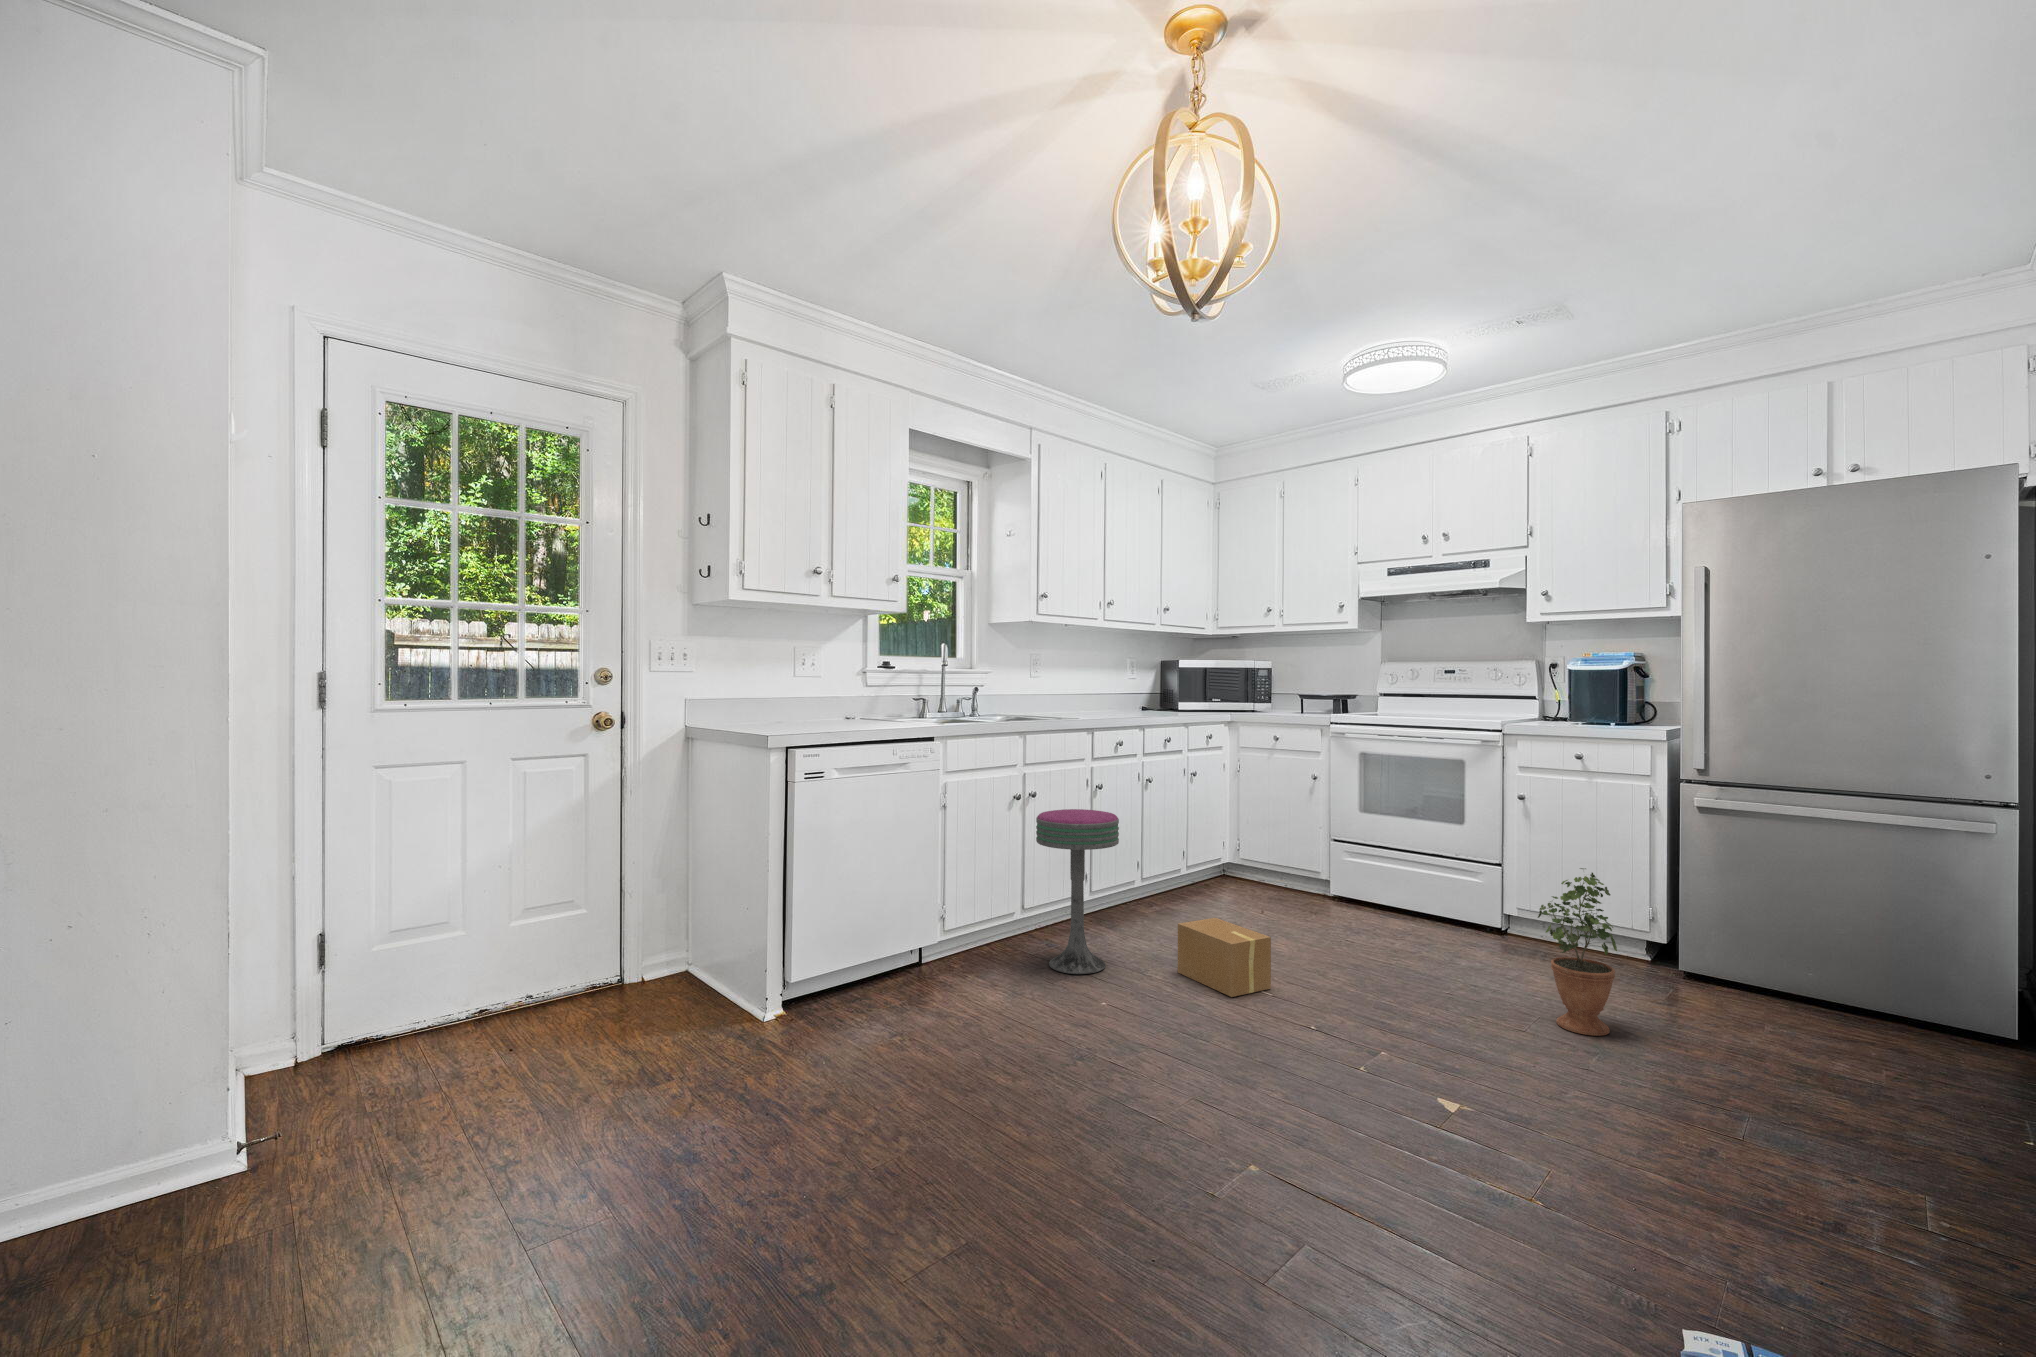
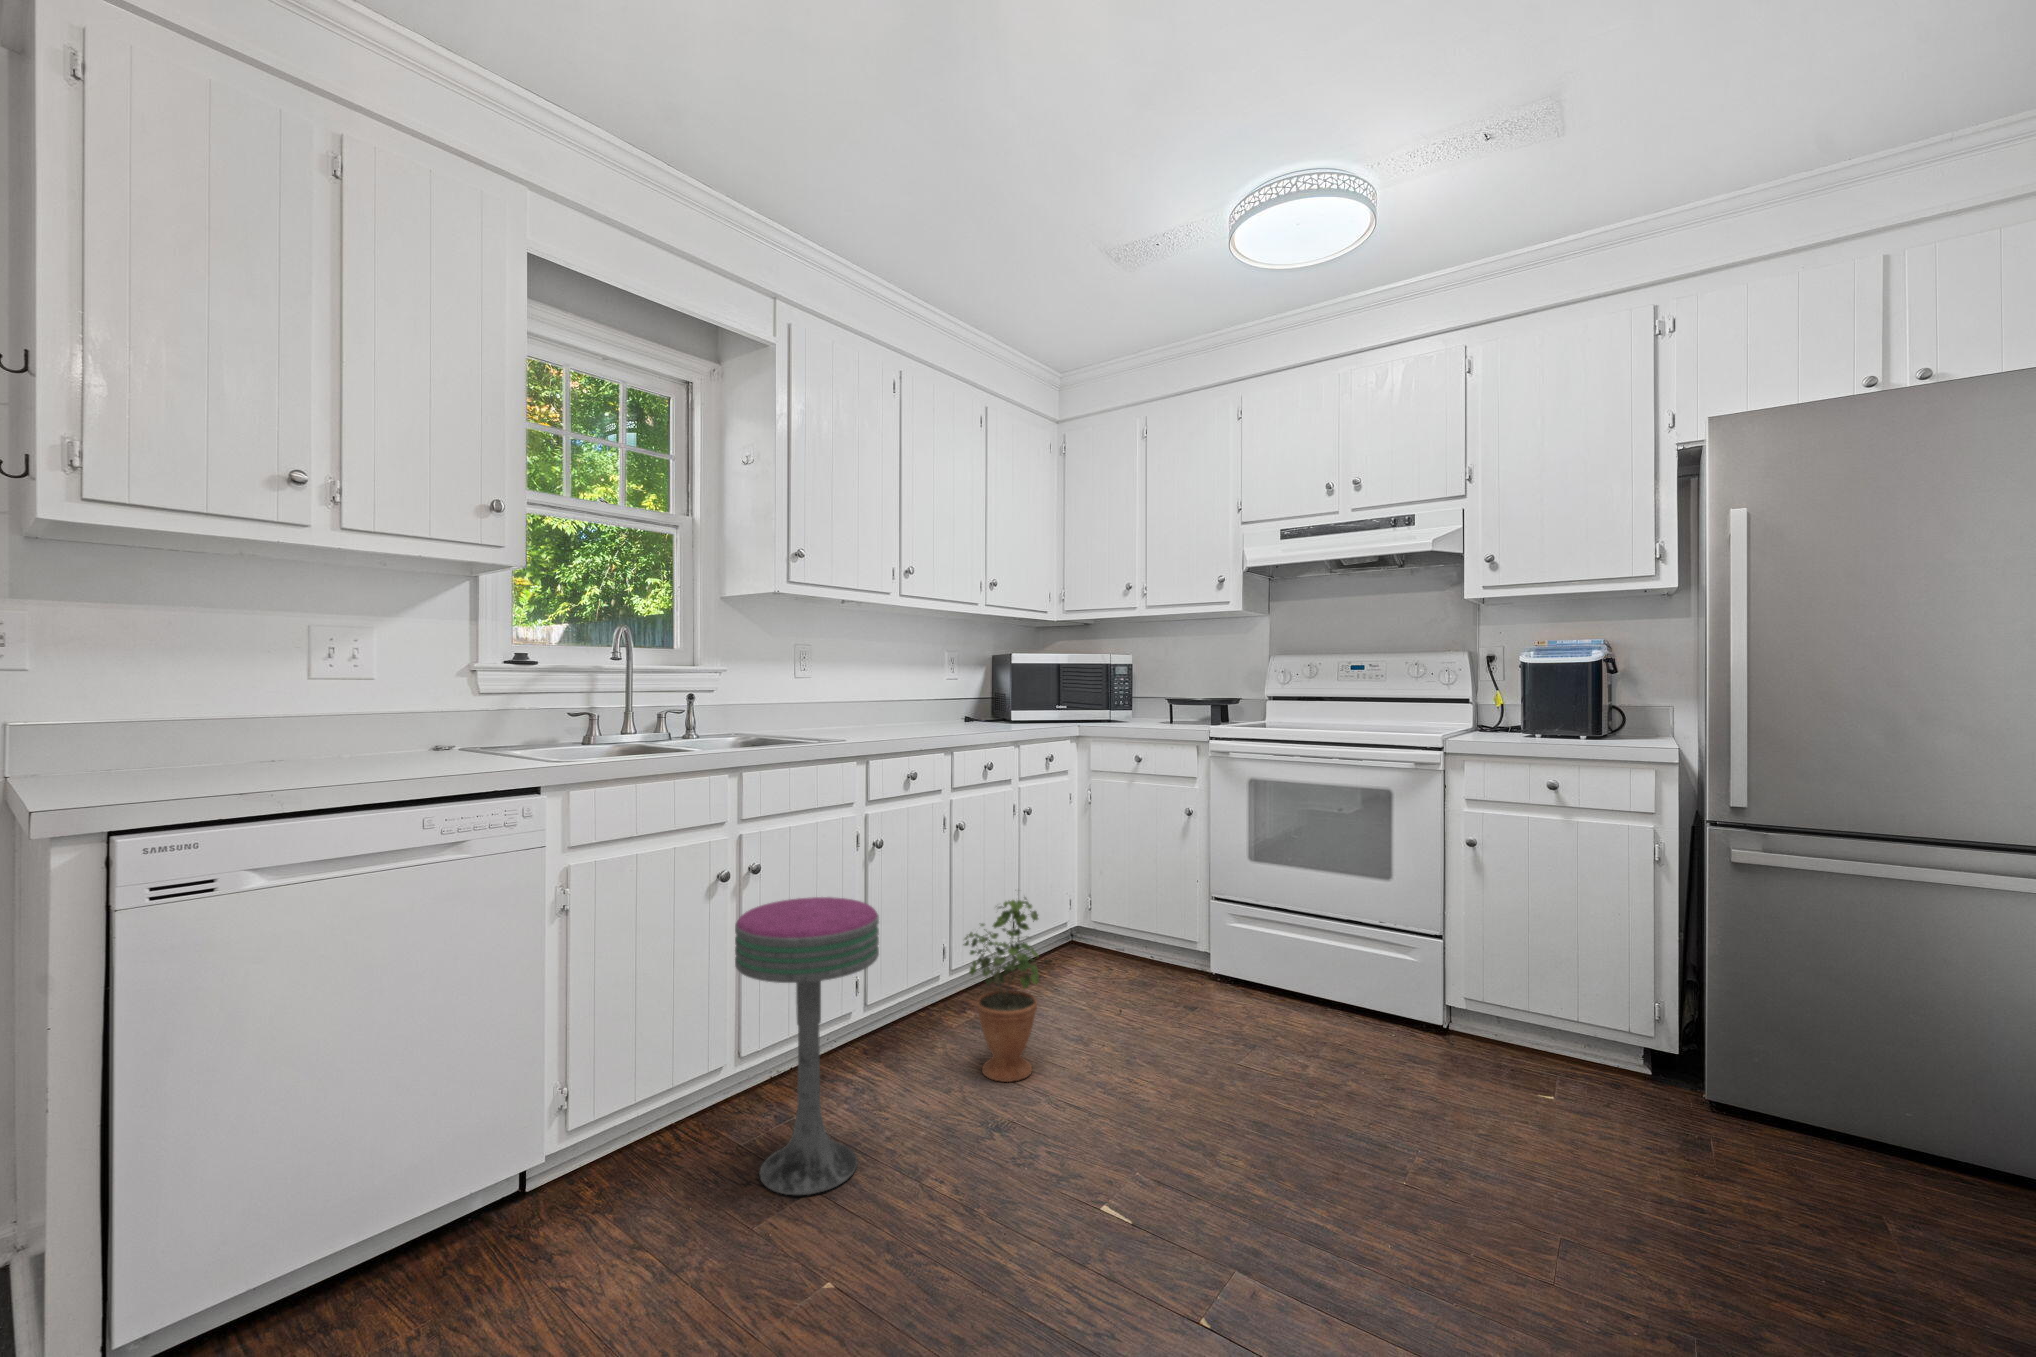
potted plant: present [1538,868,1617,1036] -> present [963,898,1039,1082]
cardboard box: present [1178,918,1271,997] -> none [976,1070,1127,1240]

